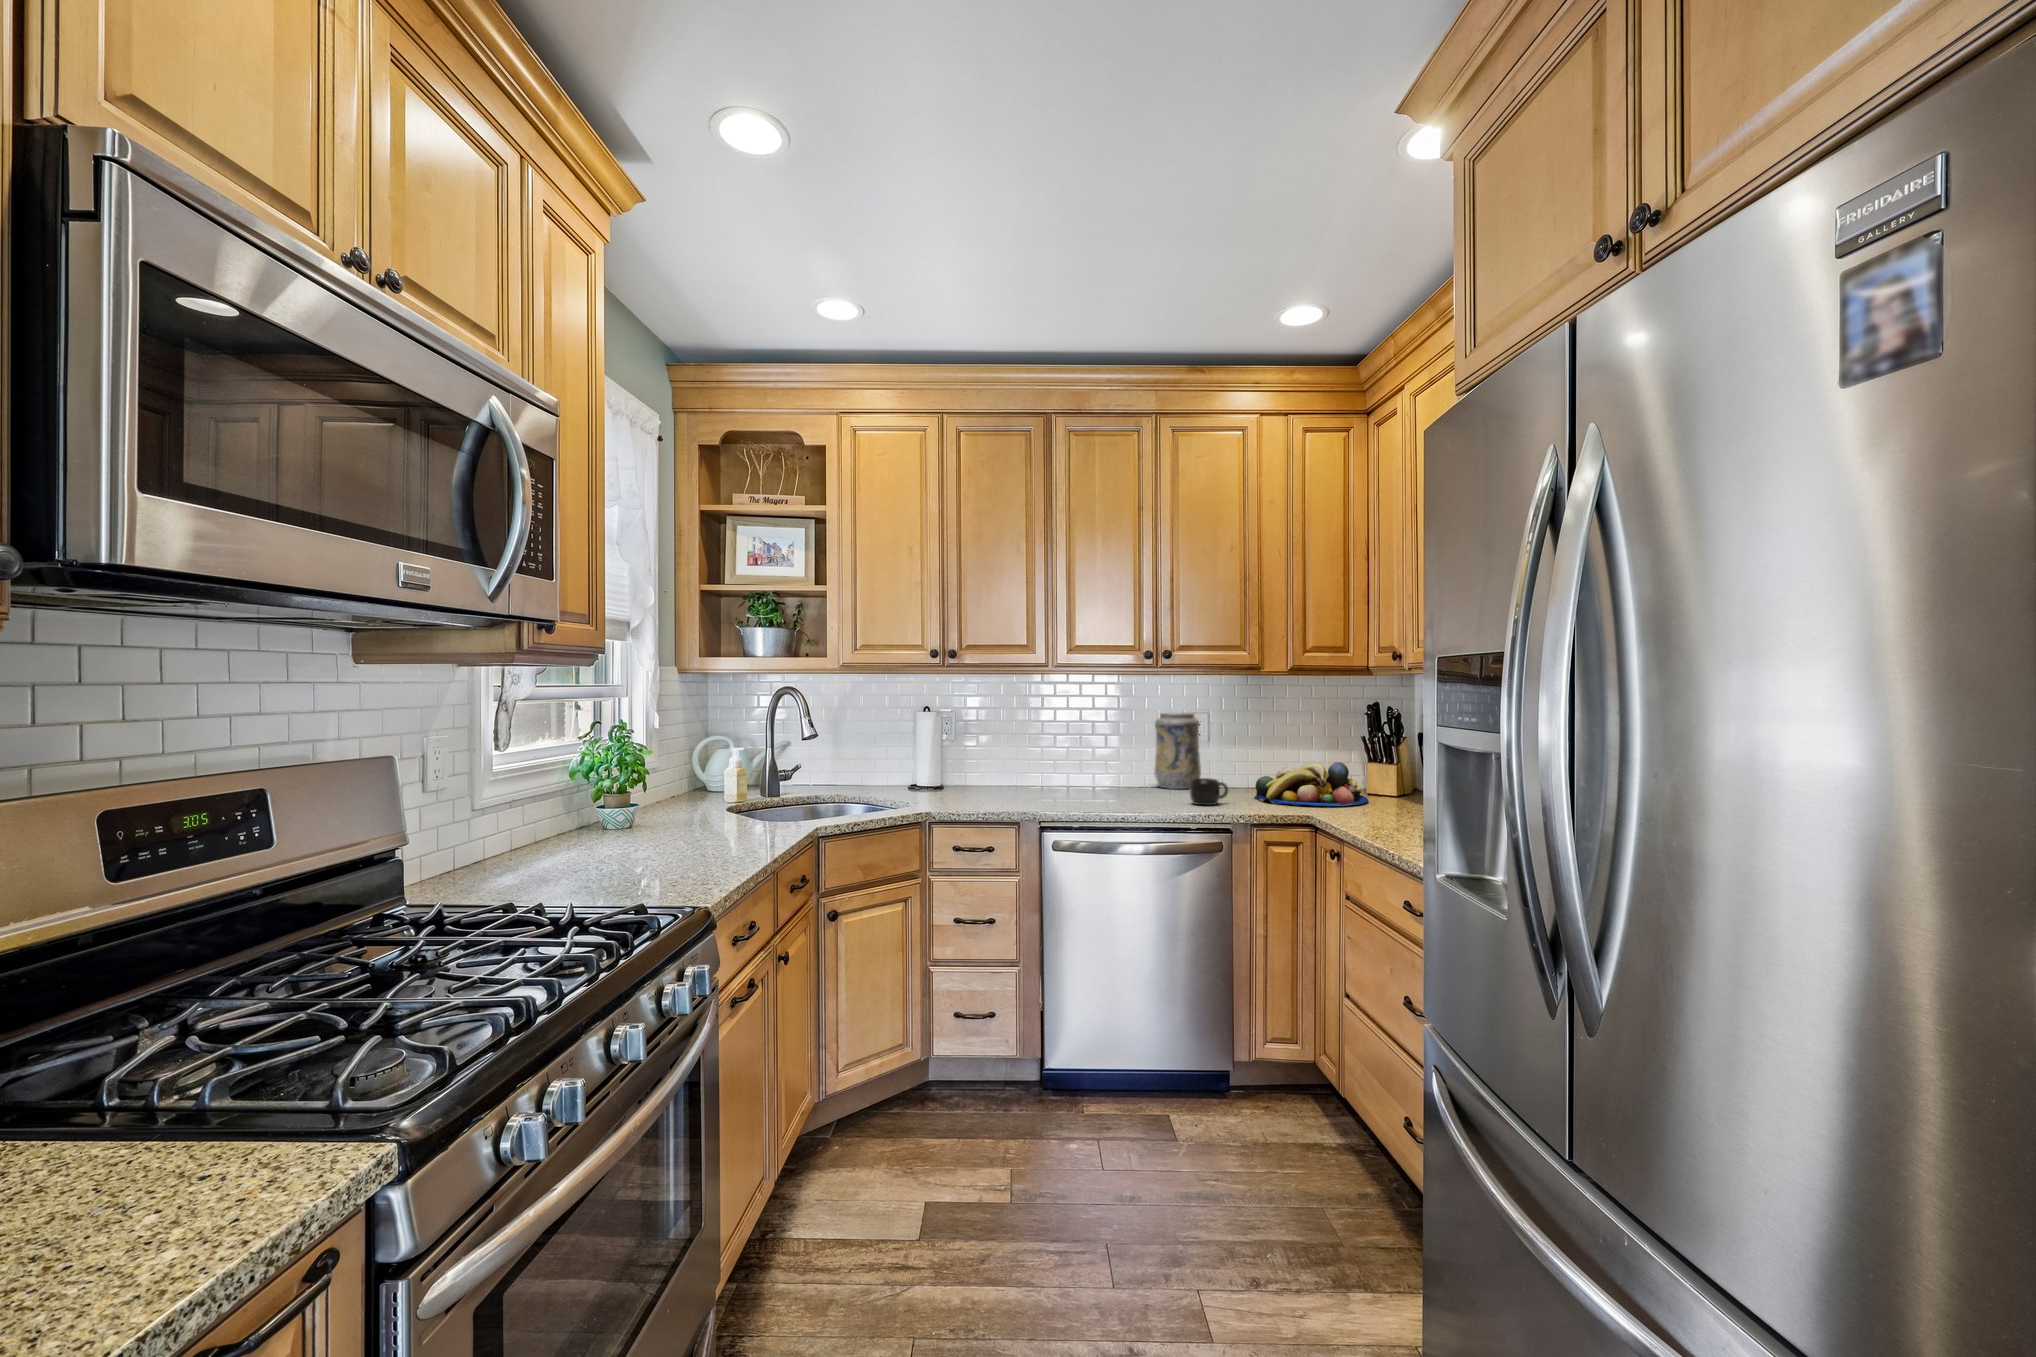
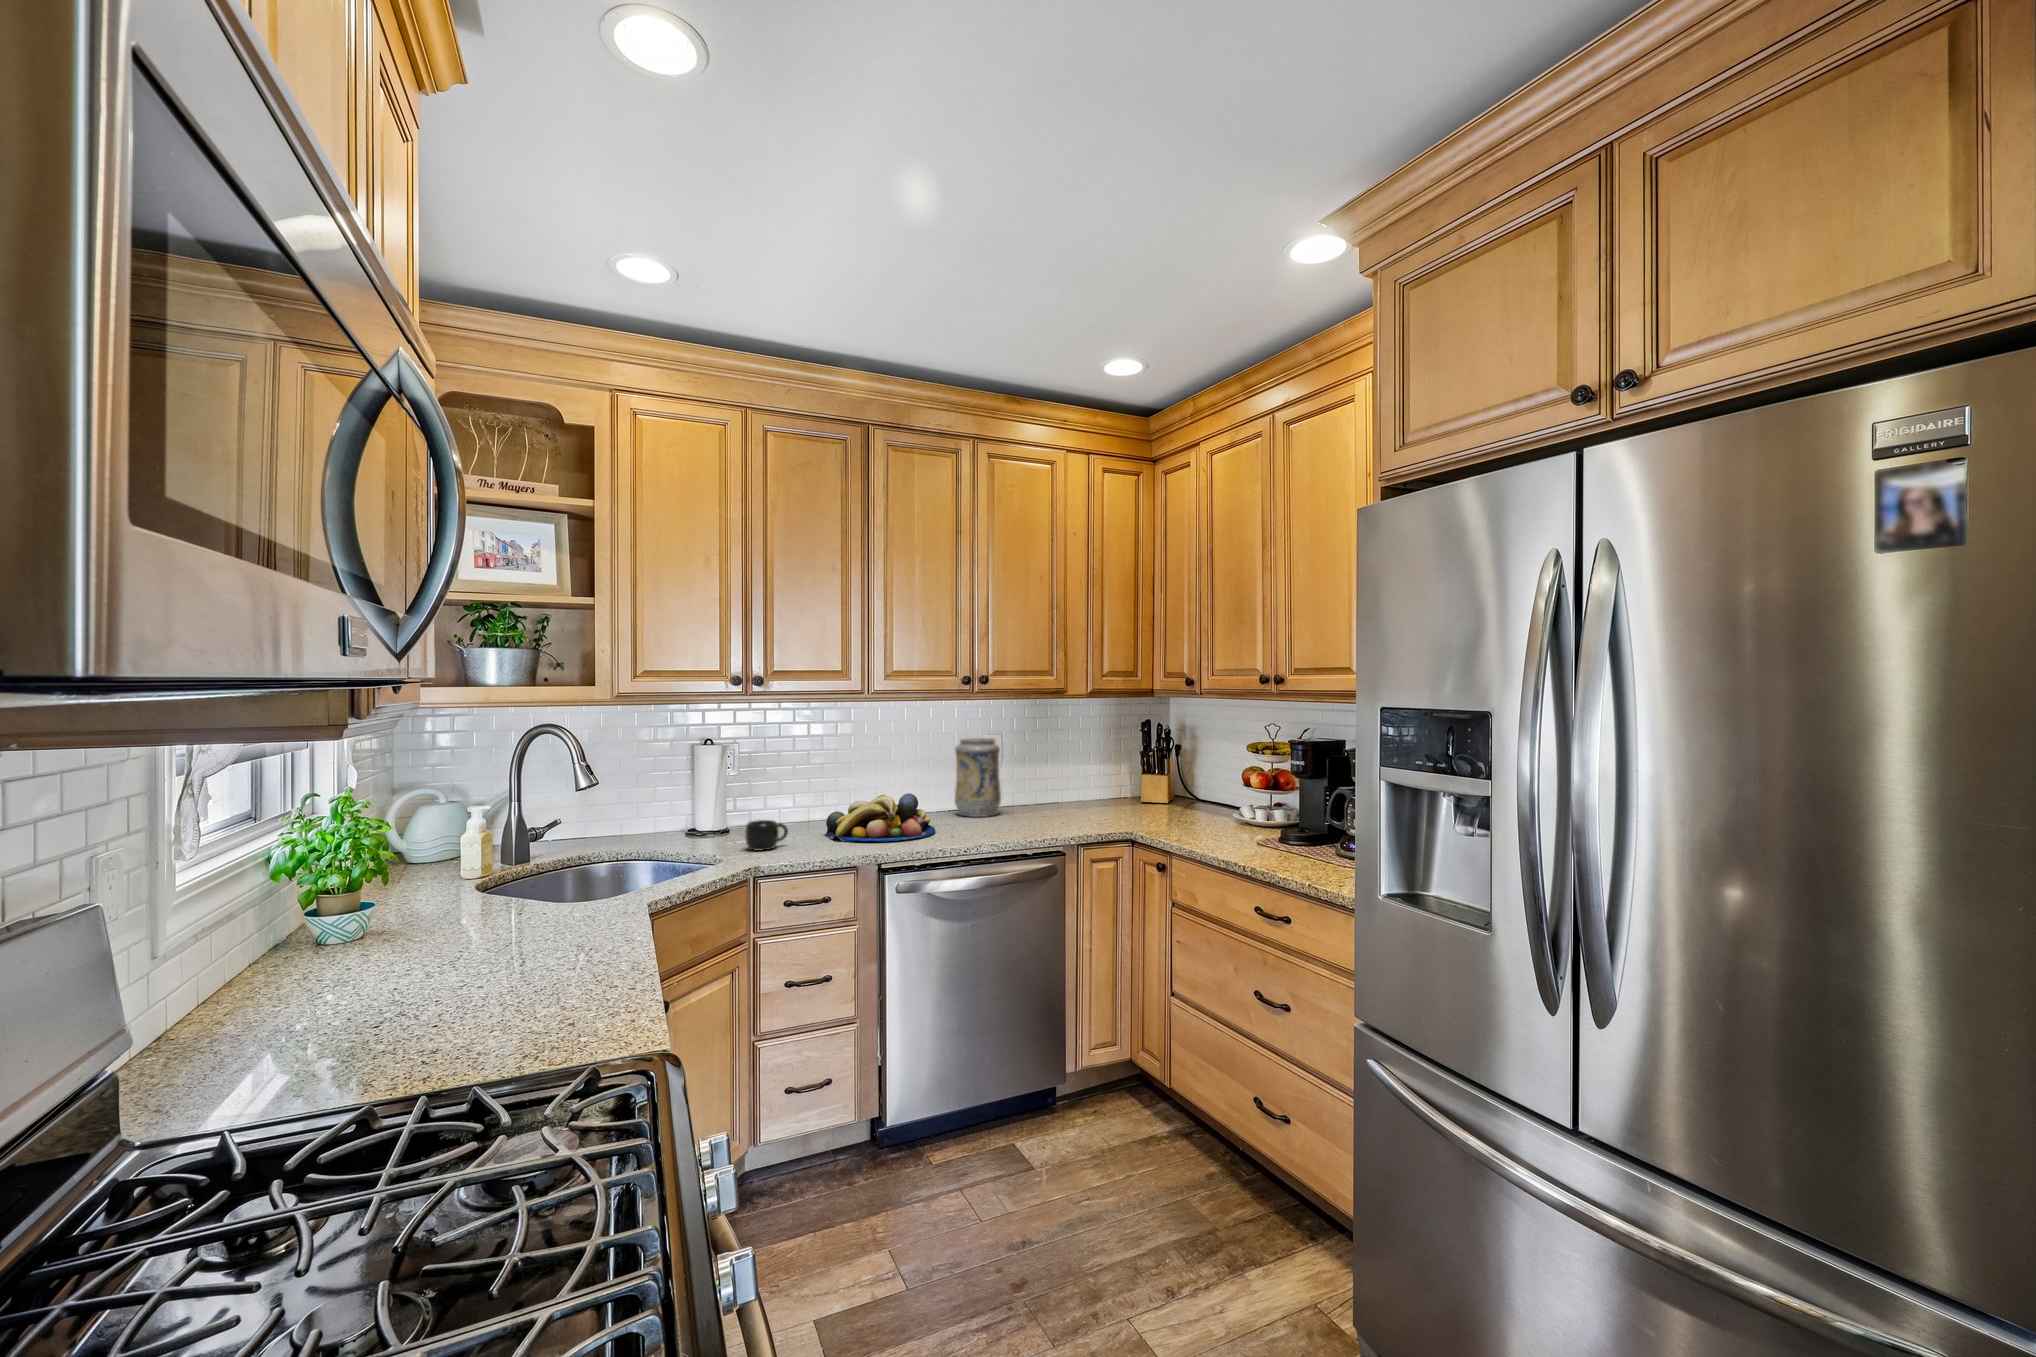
fruit bowl: present [1254,762,1368,806] -> present [825,793,935,841]
mug: present [1190,778,1228,805] -> present [745,820,788,851]

